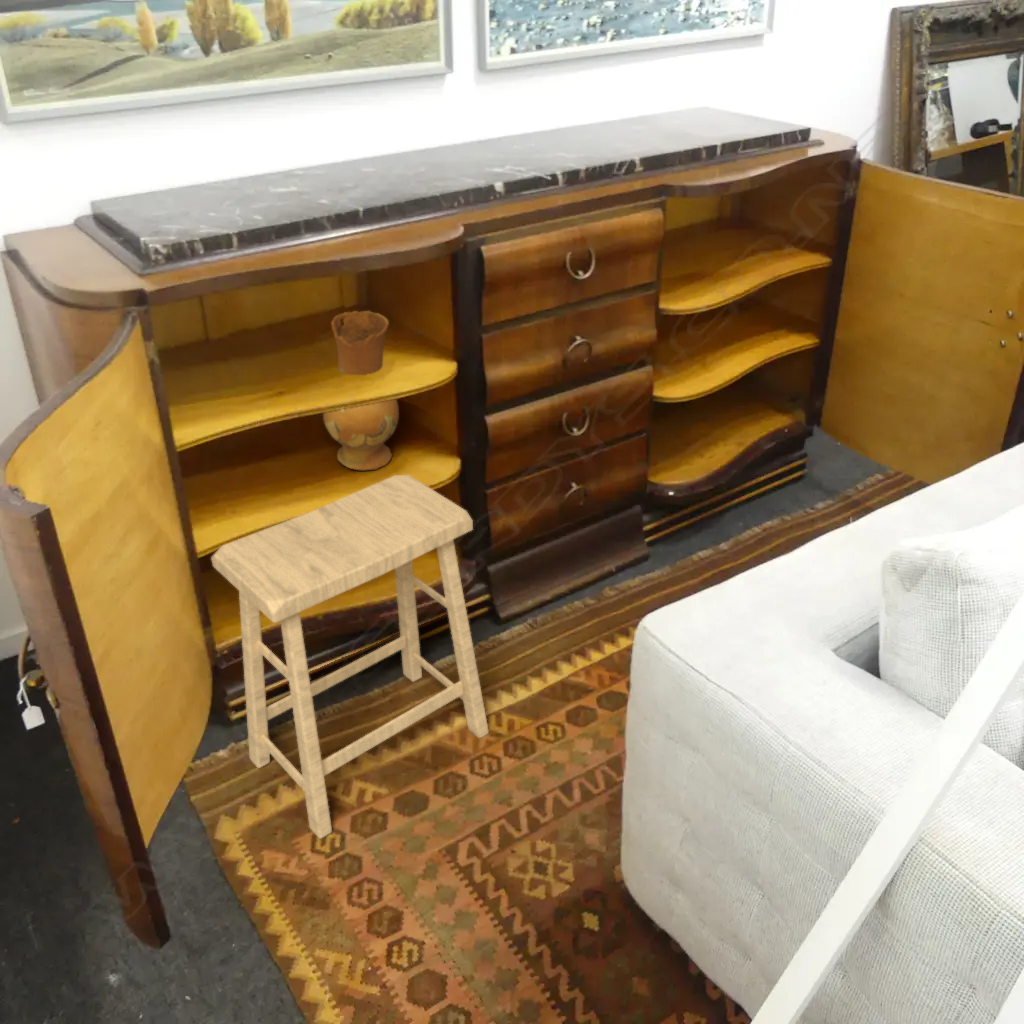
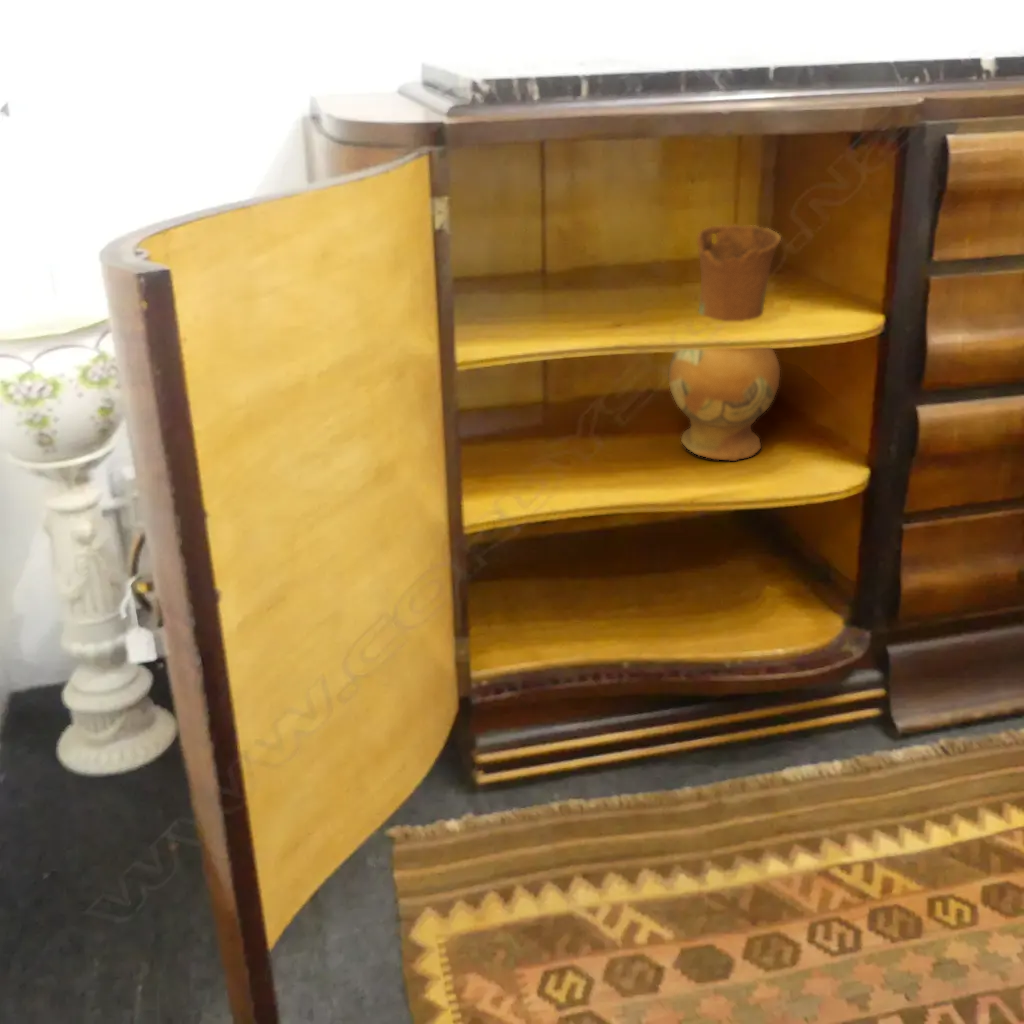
footstool: present [211,475,489,839] -> none [467,454,865,978]

